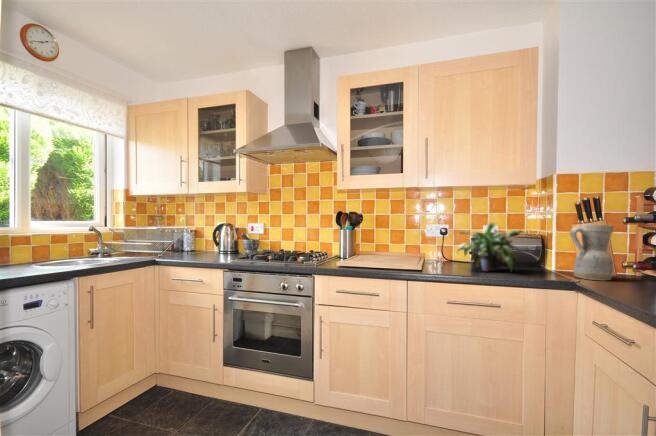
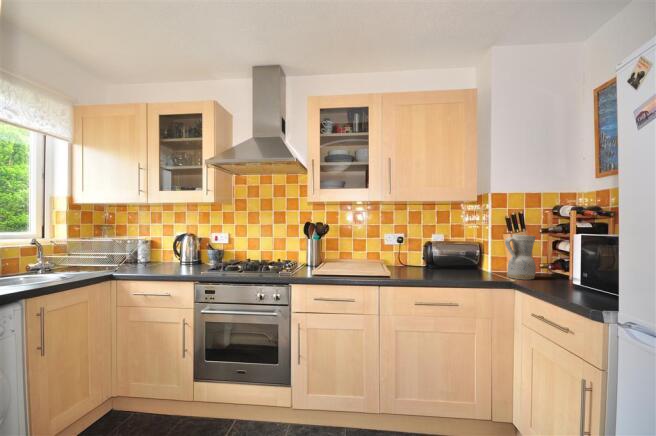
potted plant: present [457,223,523,271] -> none [415,233,473,275]

